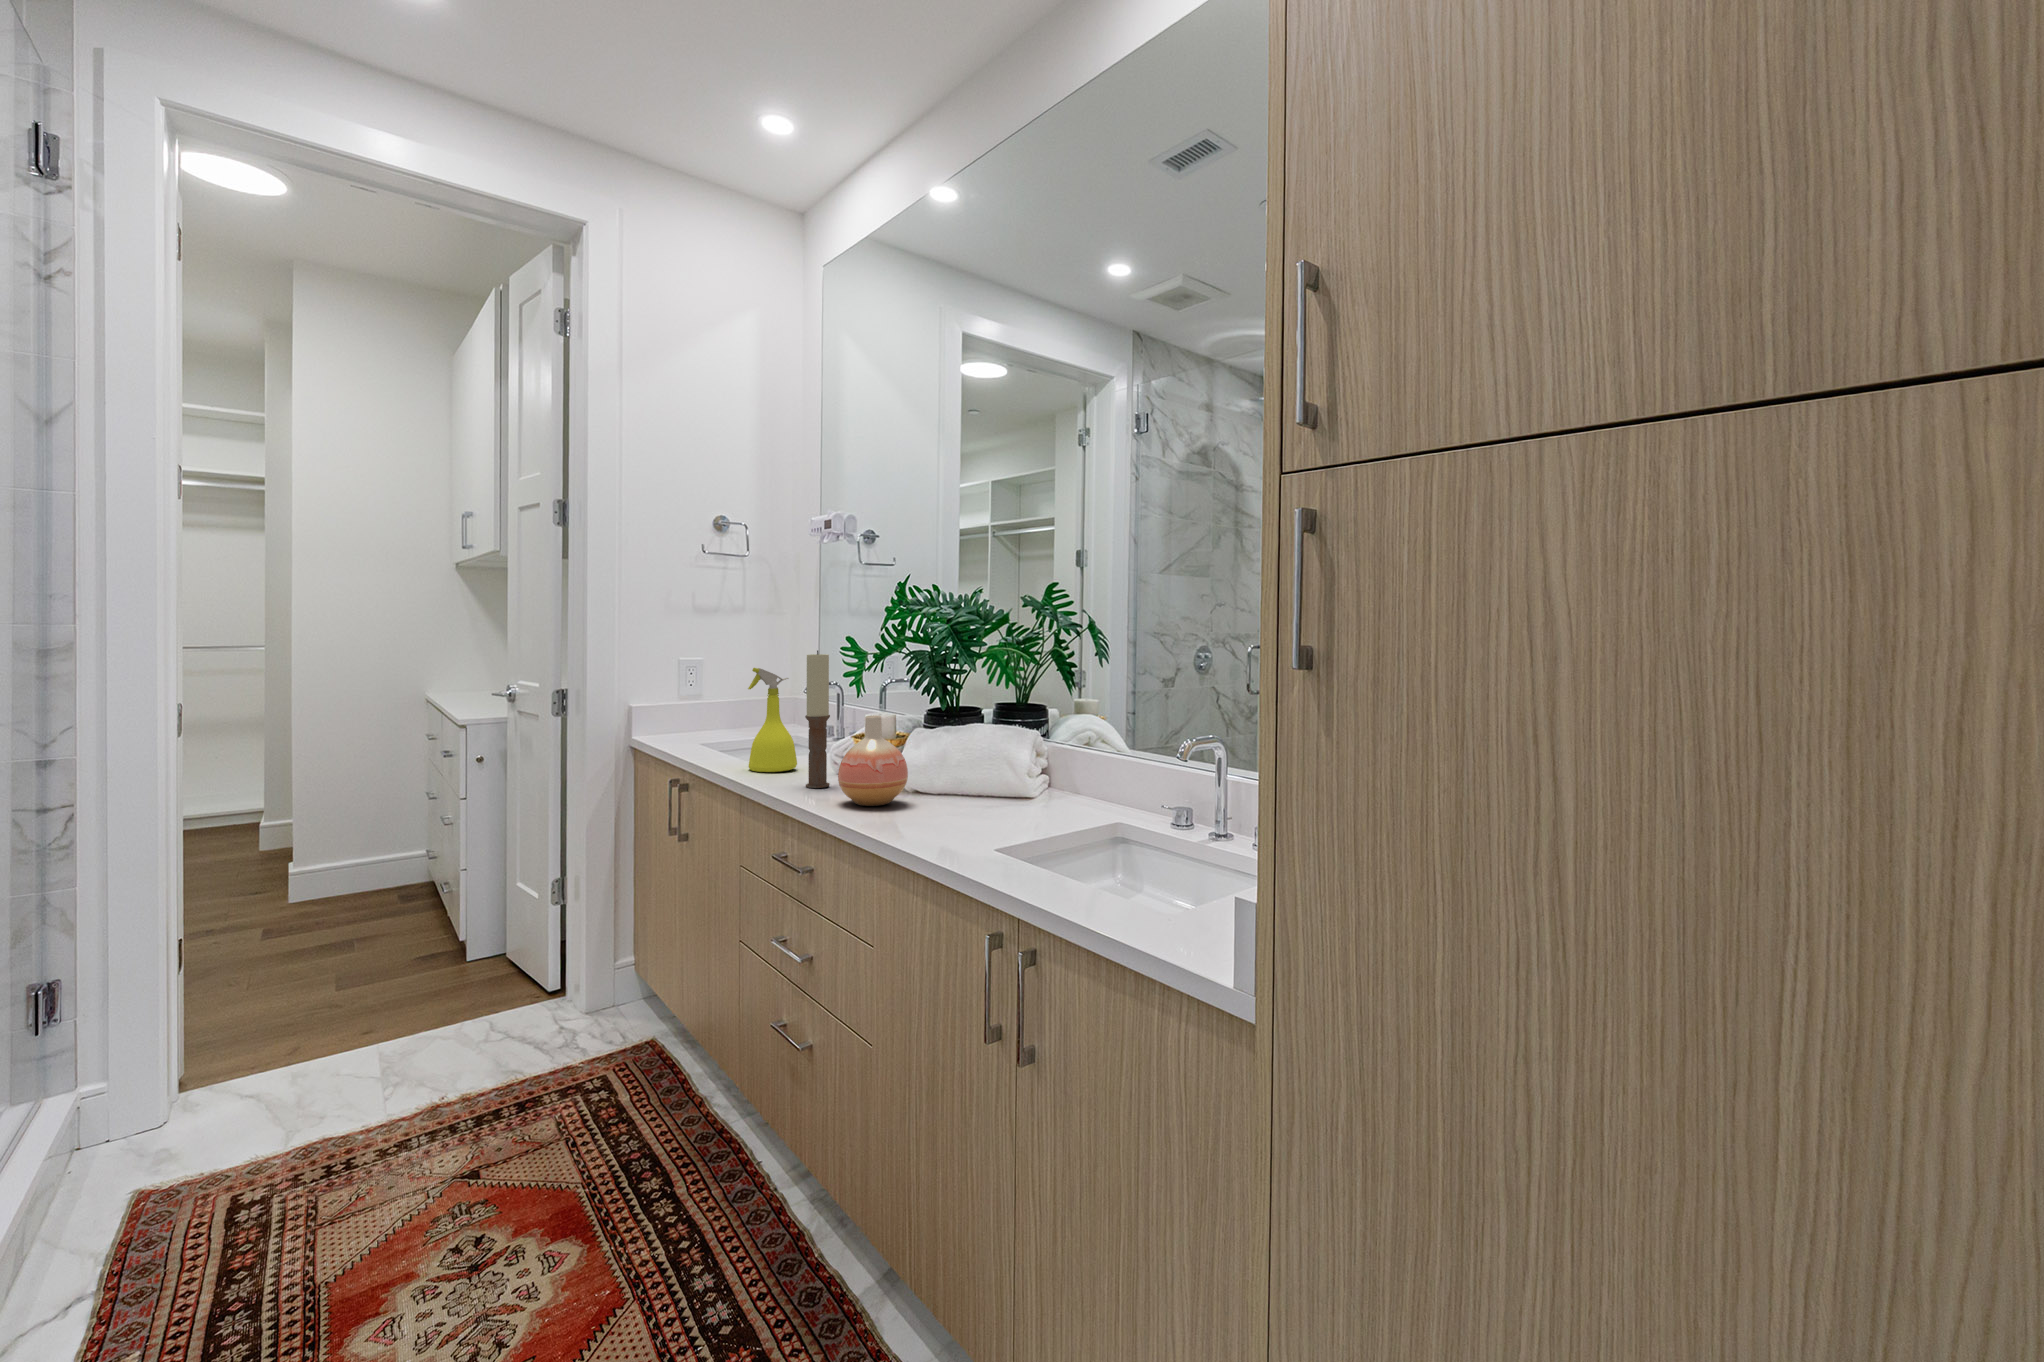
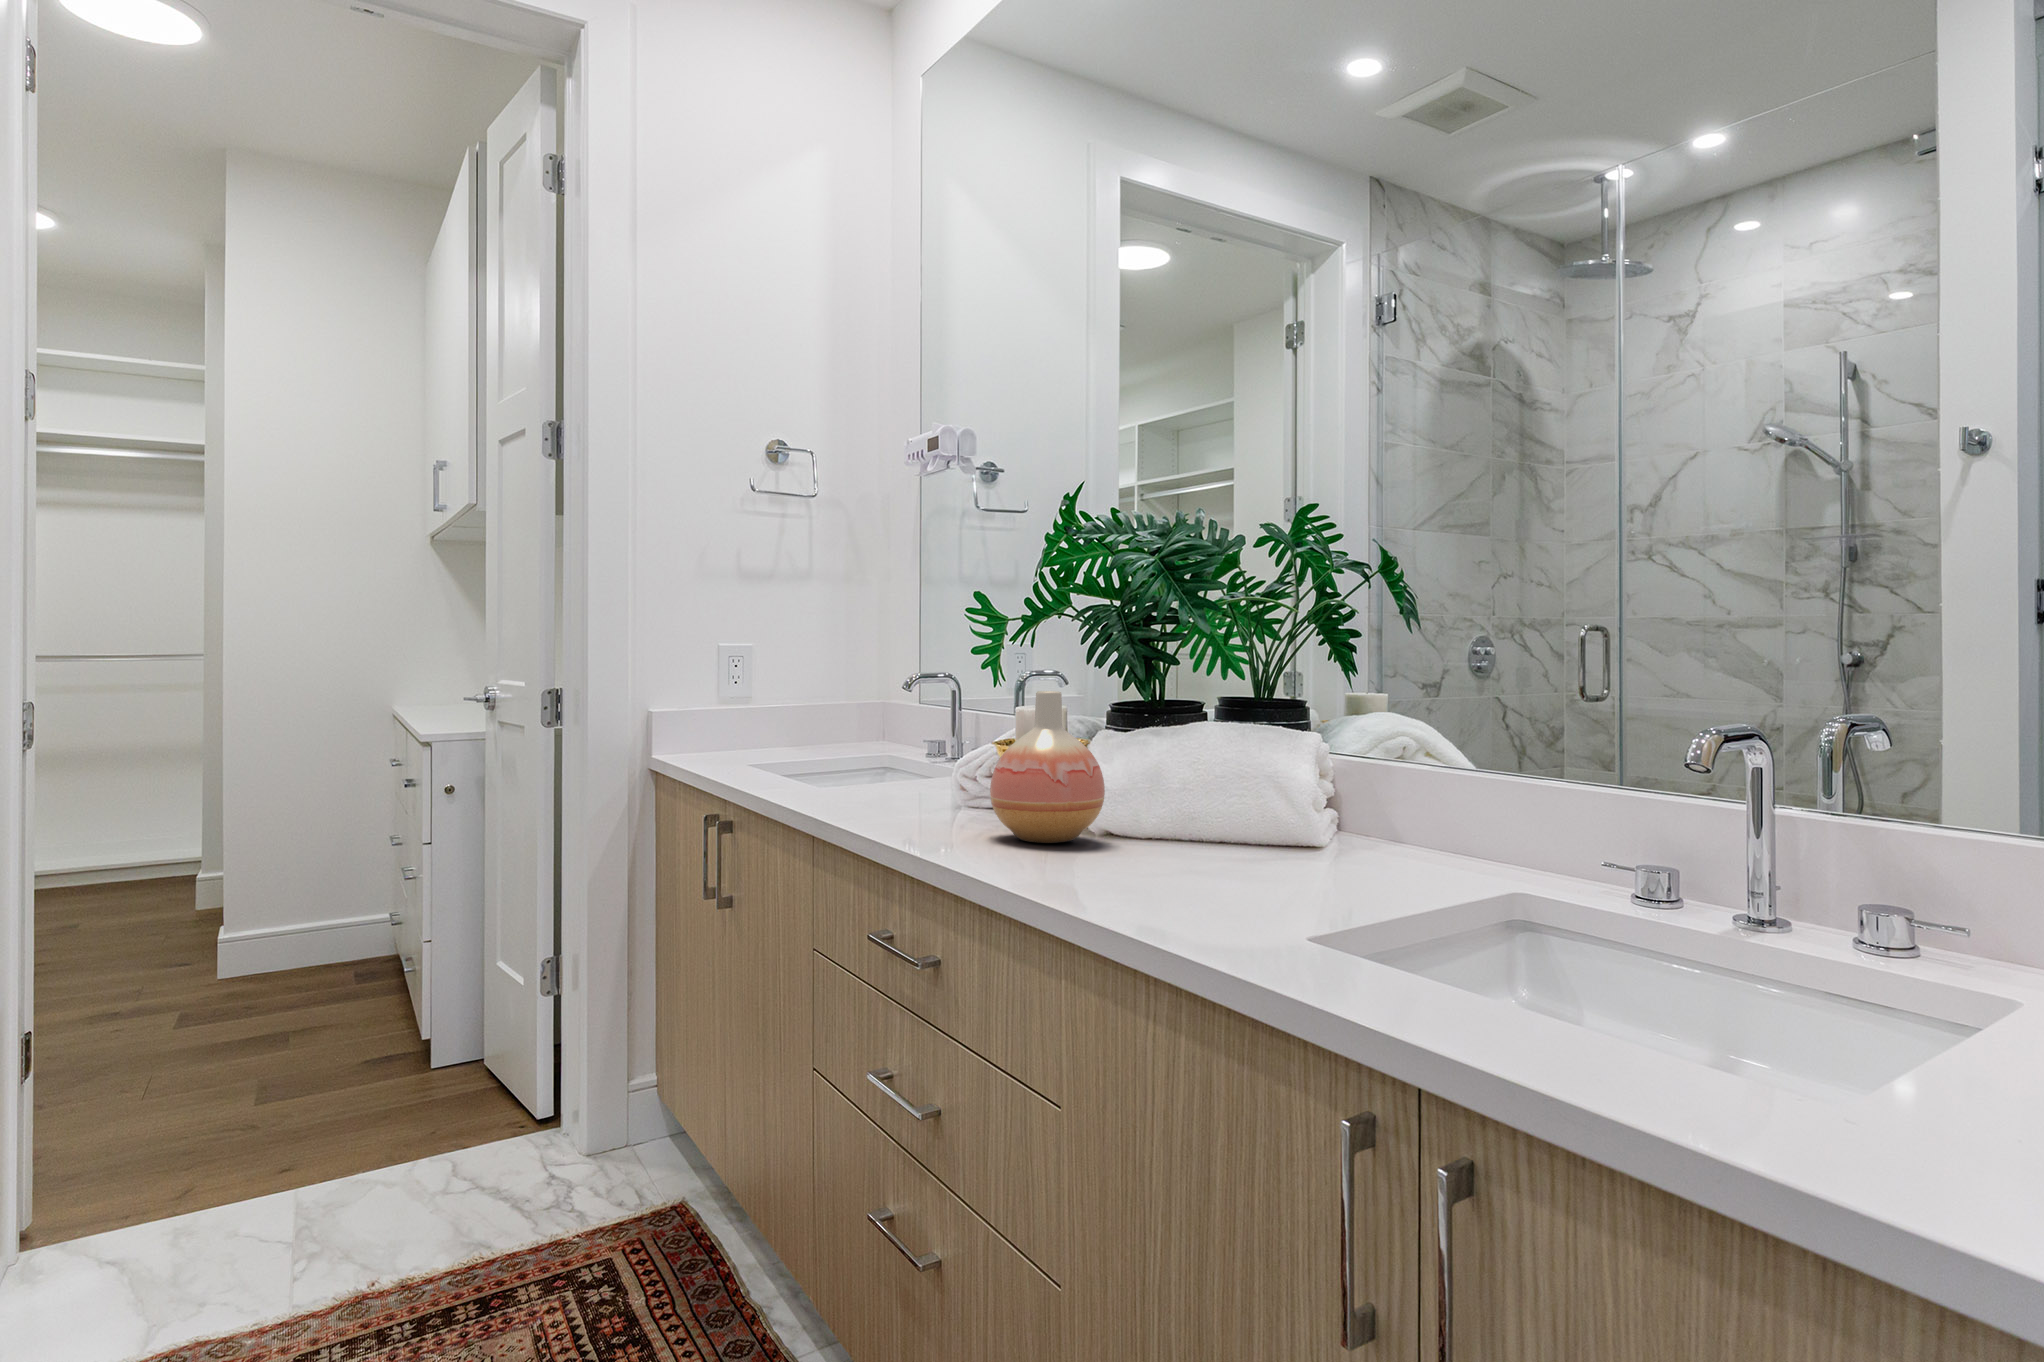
candle: present [805,650,830,788] -> none [927,593,966,816]
spray bottle: present [748,668,797,772] -> none [832,630,905,795]

